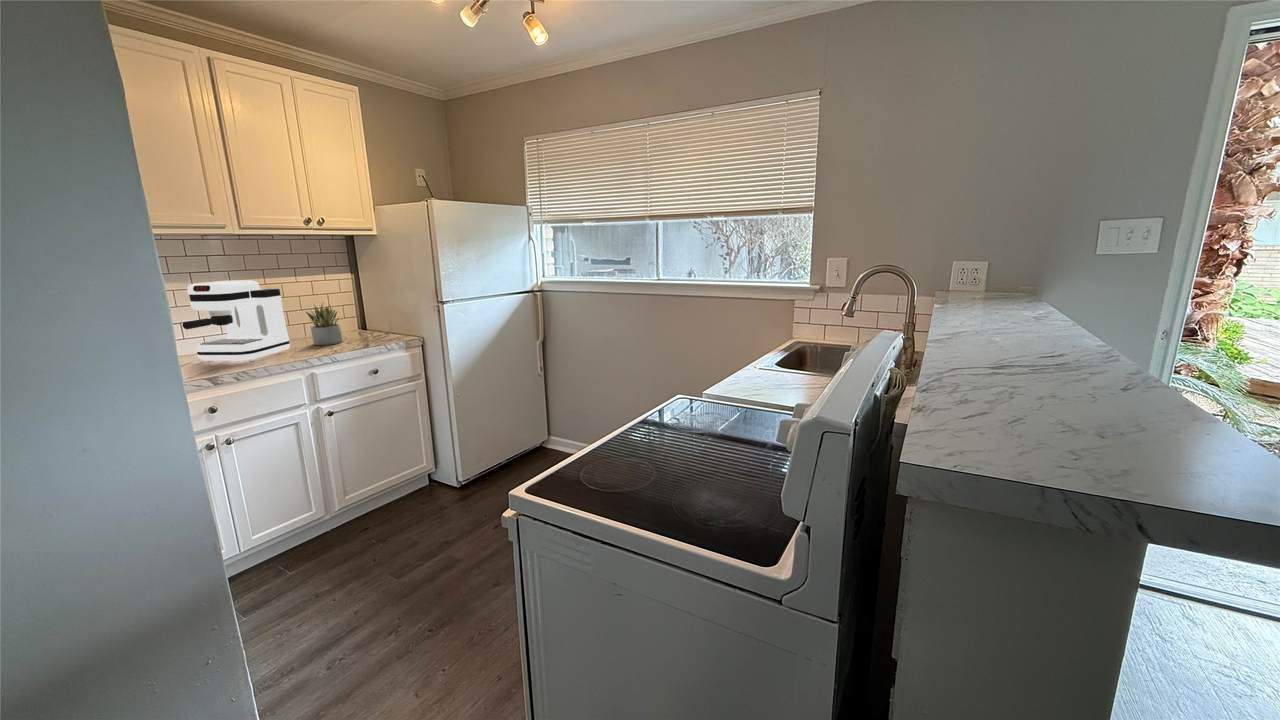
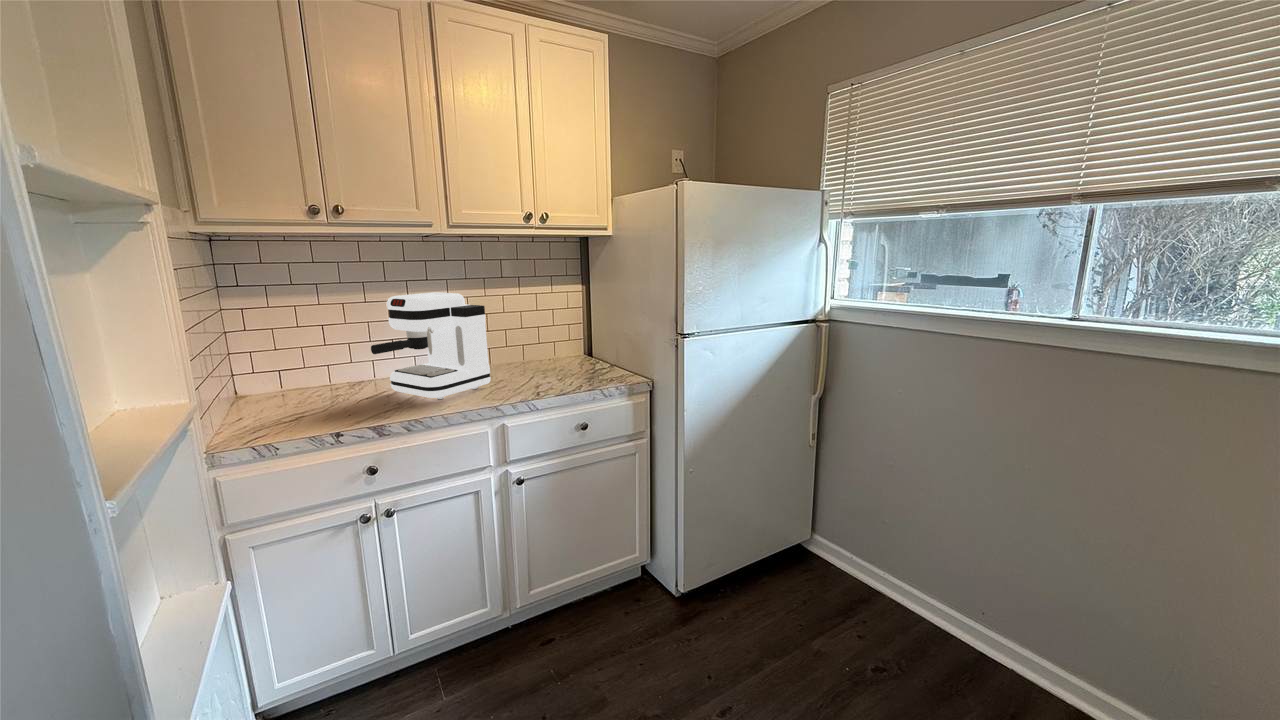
succulent plant: present [306,304,342,345] -> none [517,324,555,380]

